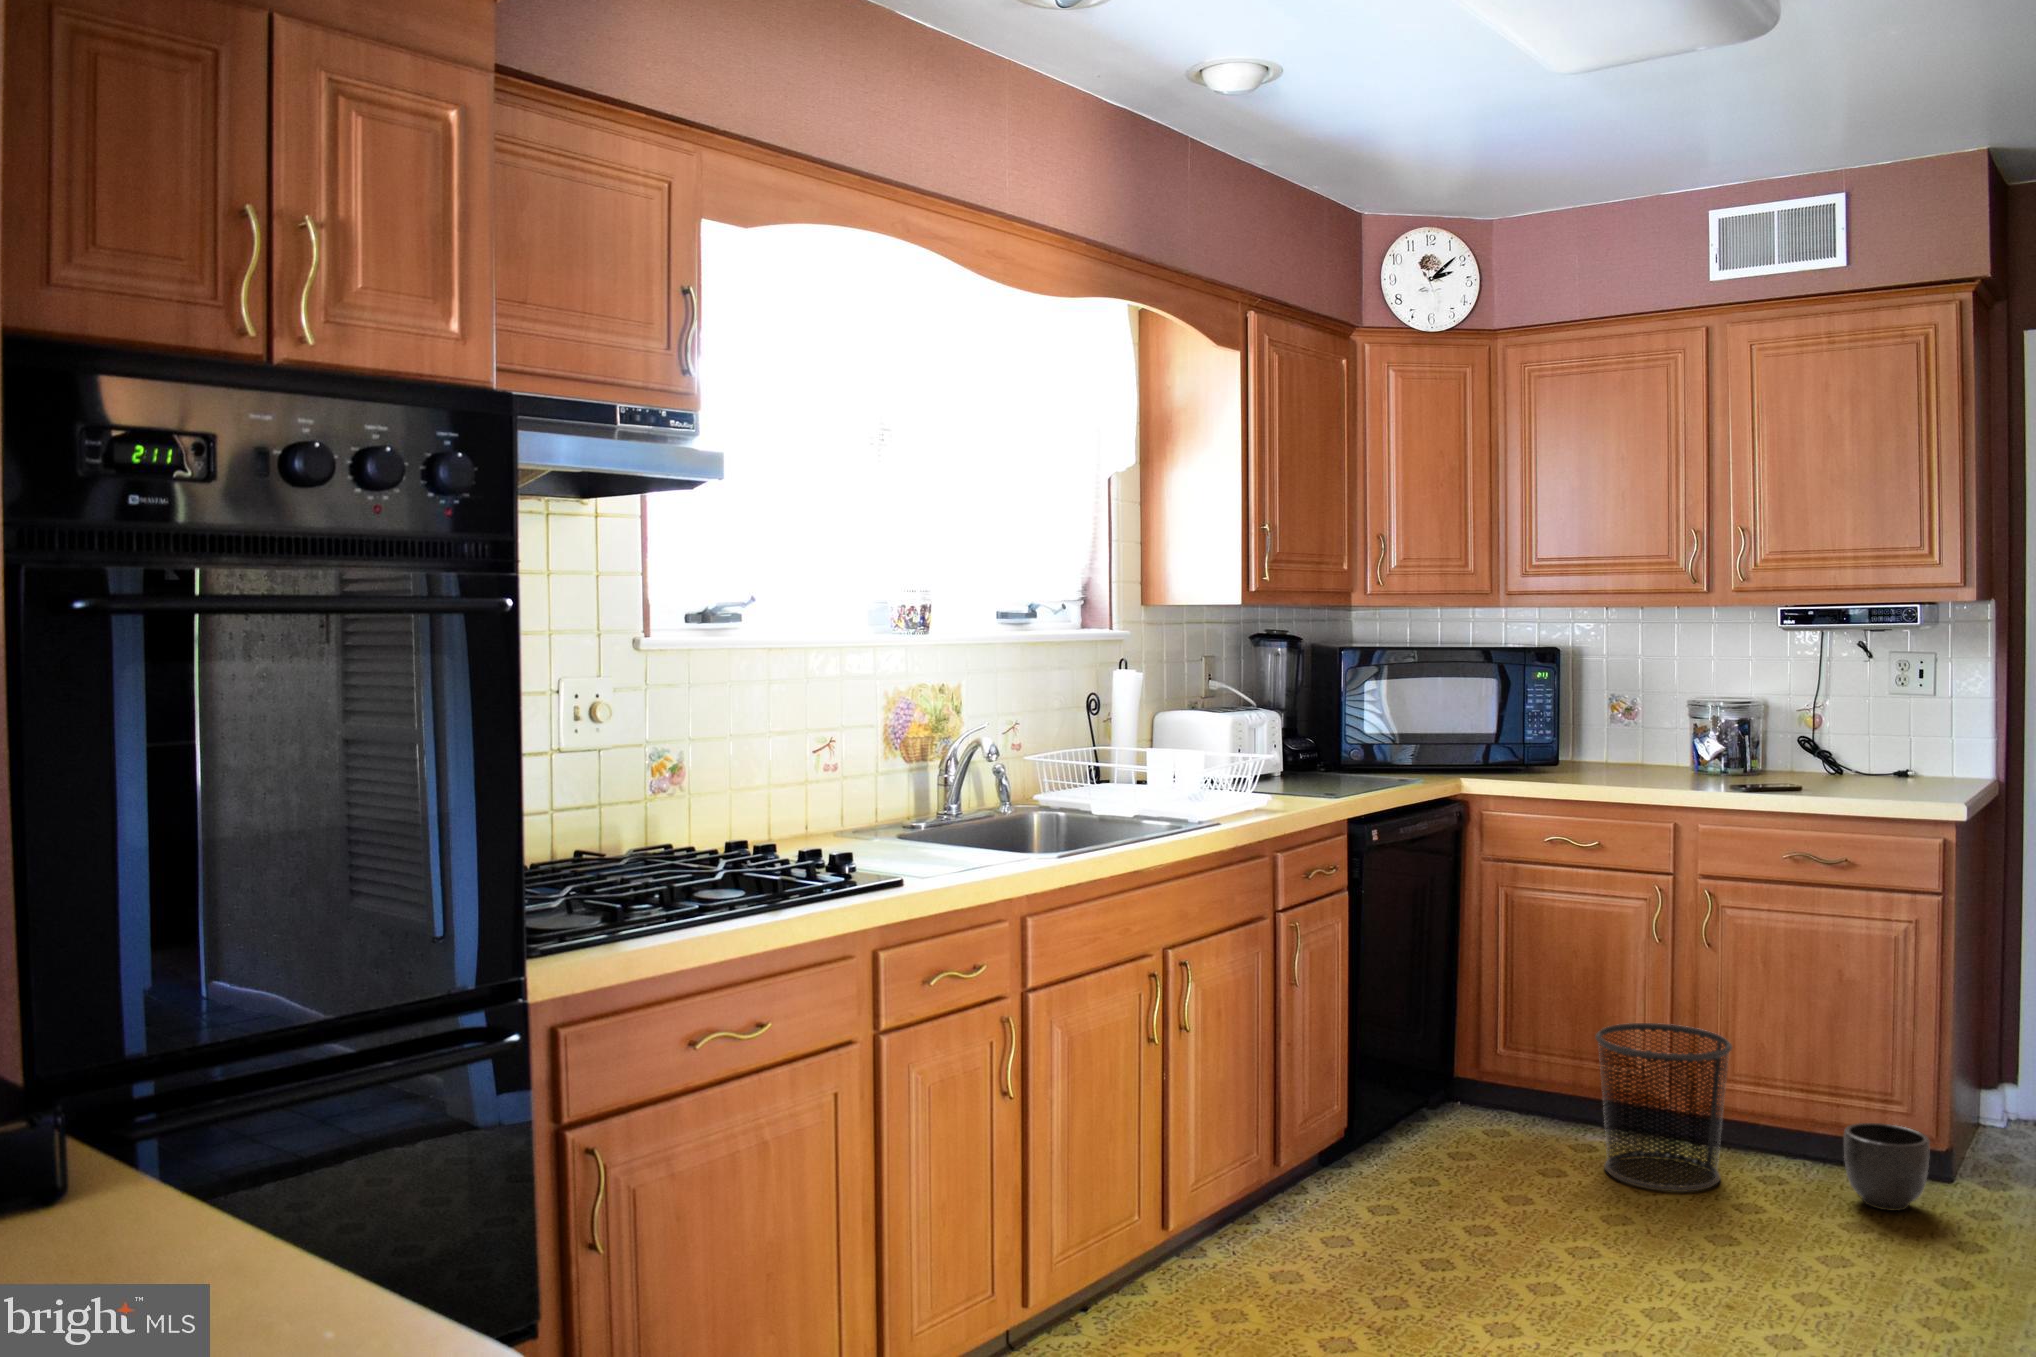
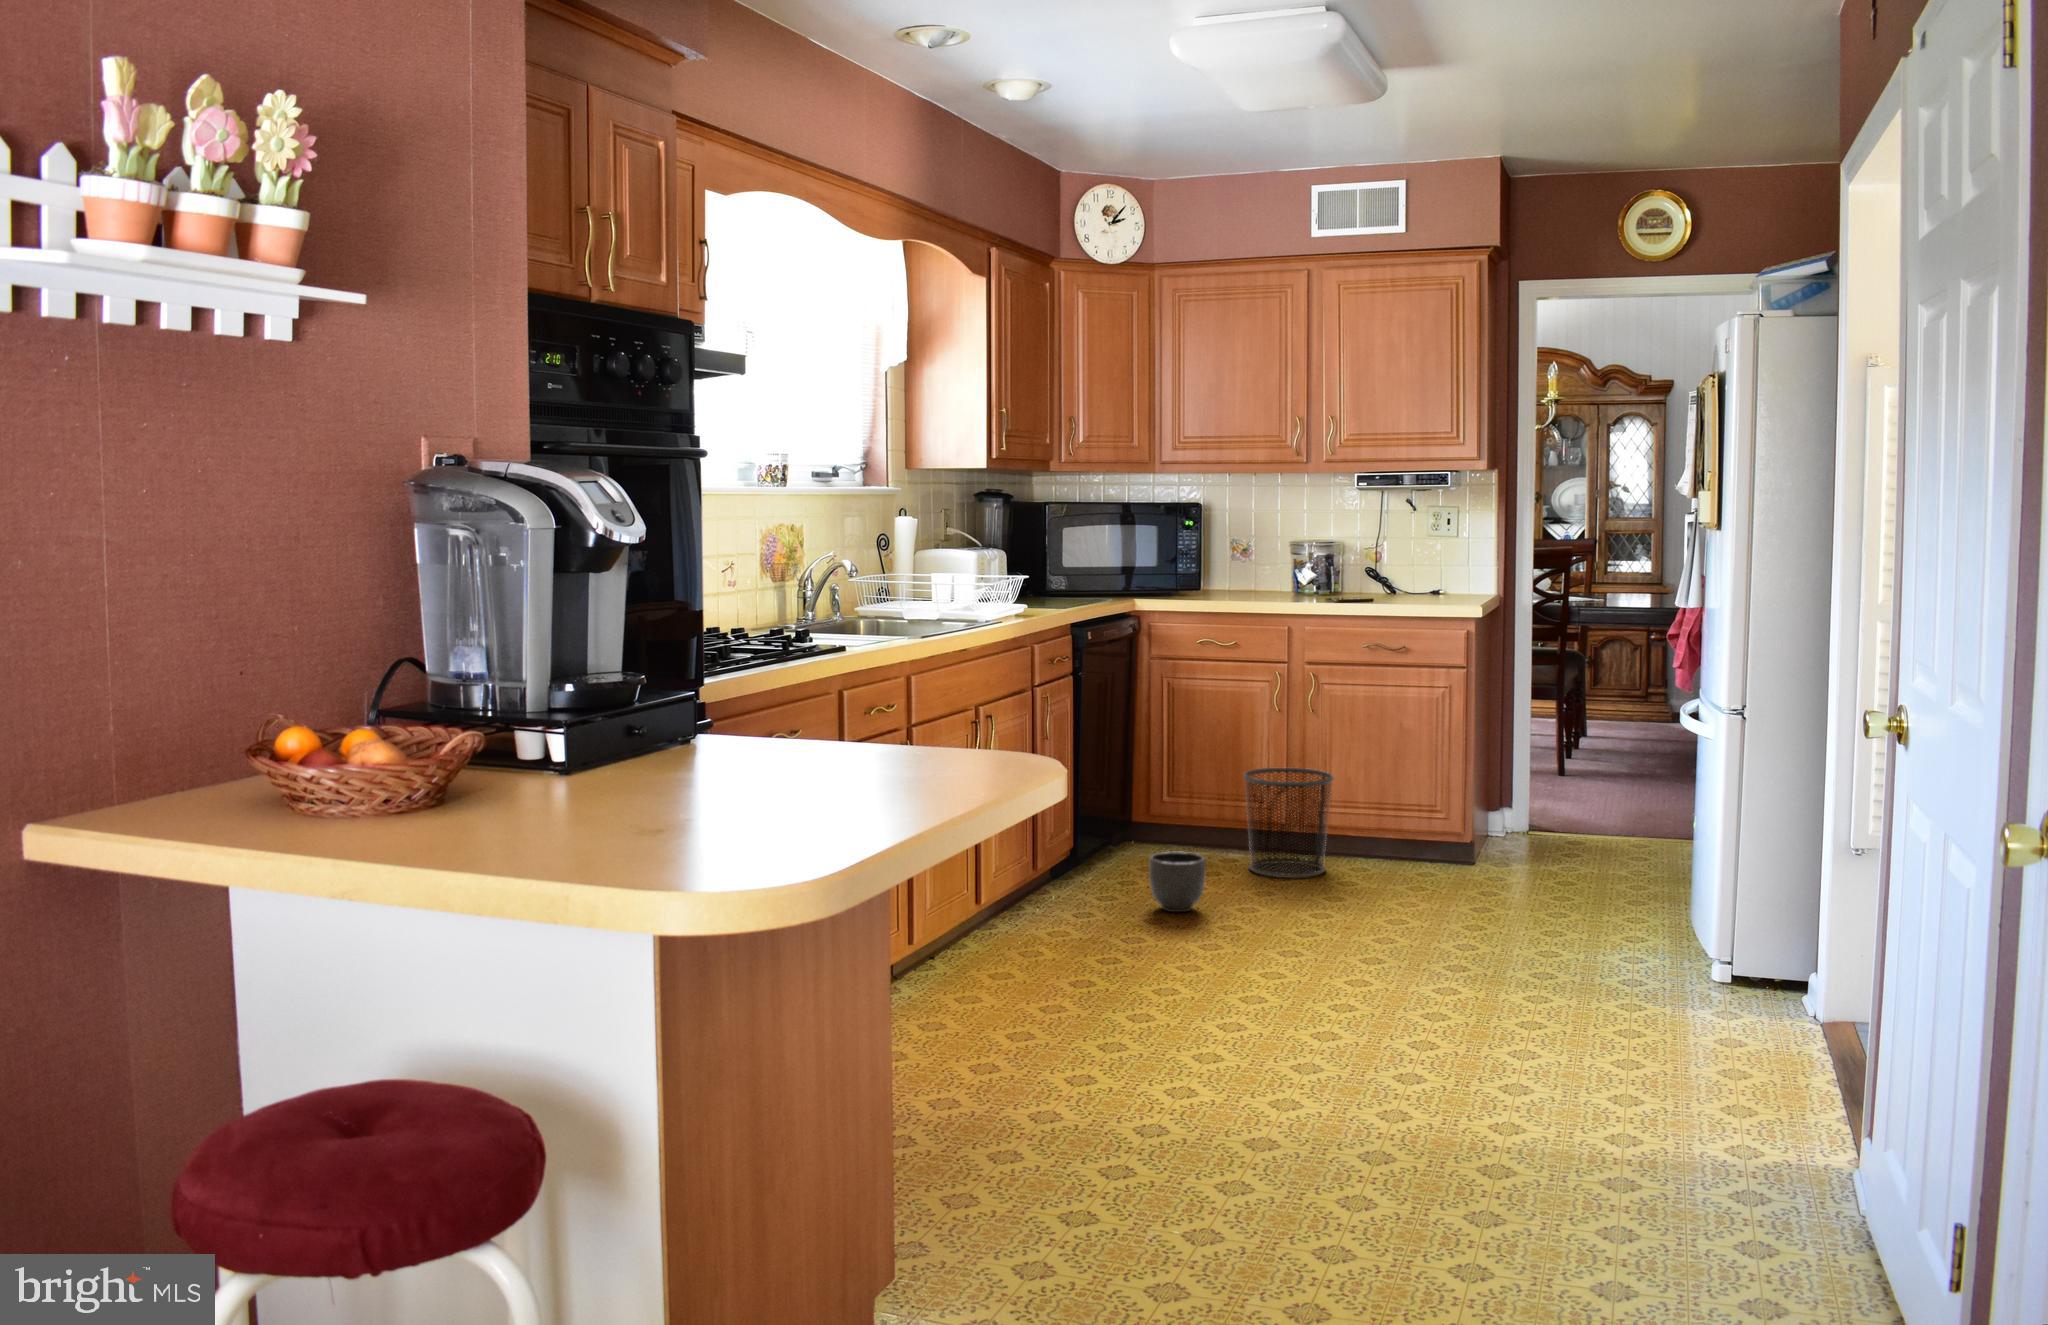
planter: present [1844,1123,1930,1211] -> present [1149,852,1206,912]

